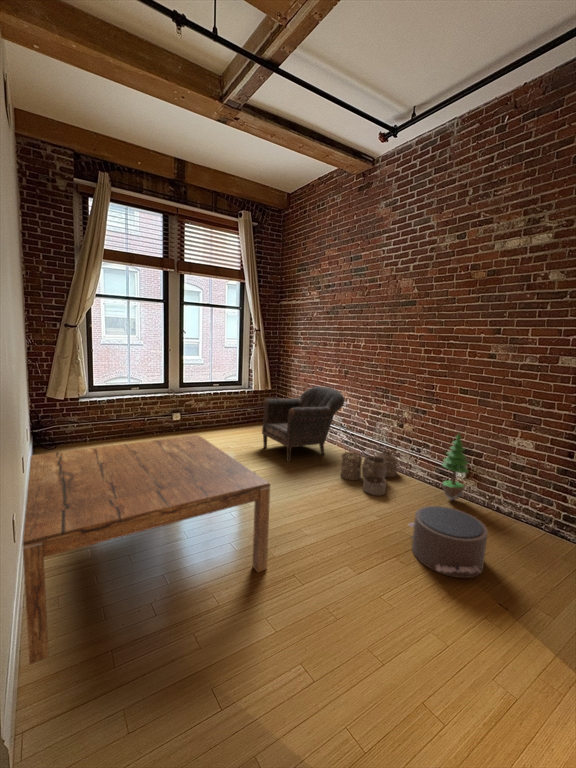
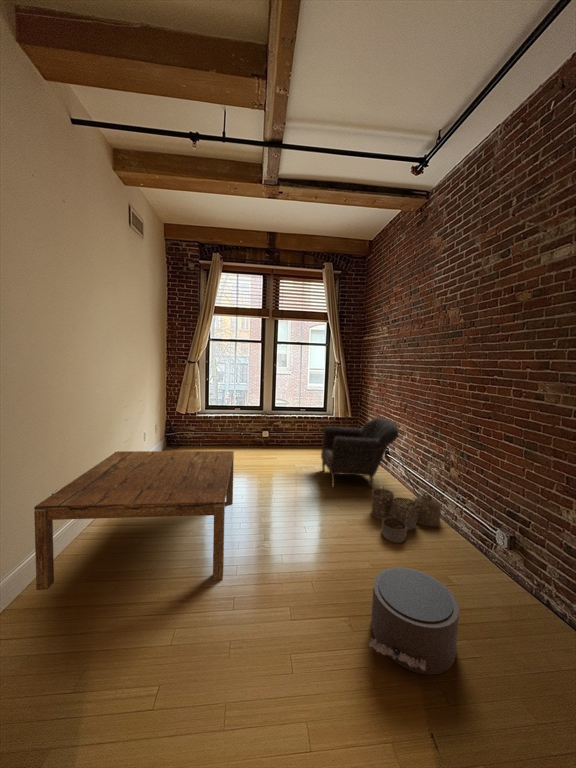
potted tree: present [442,433,468,500] -> none [471,488,508,572]

